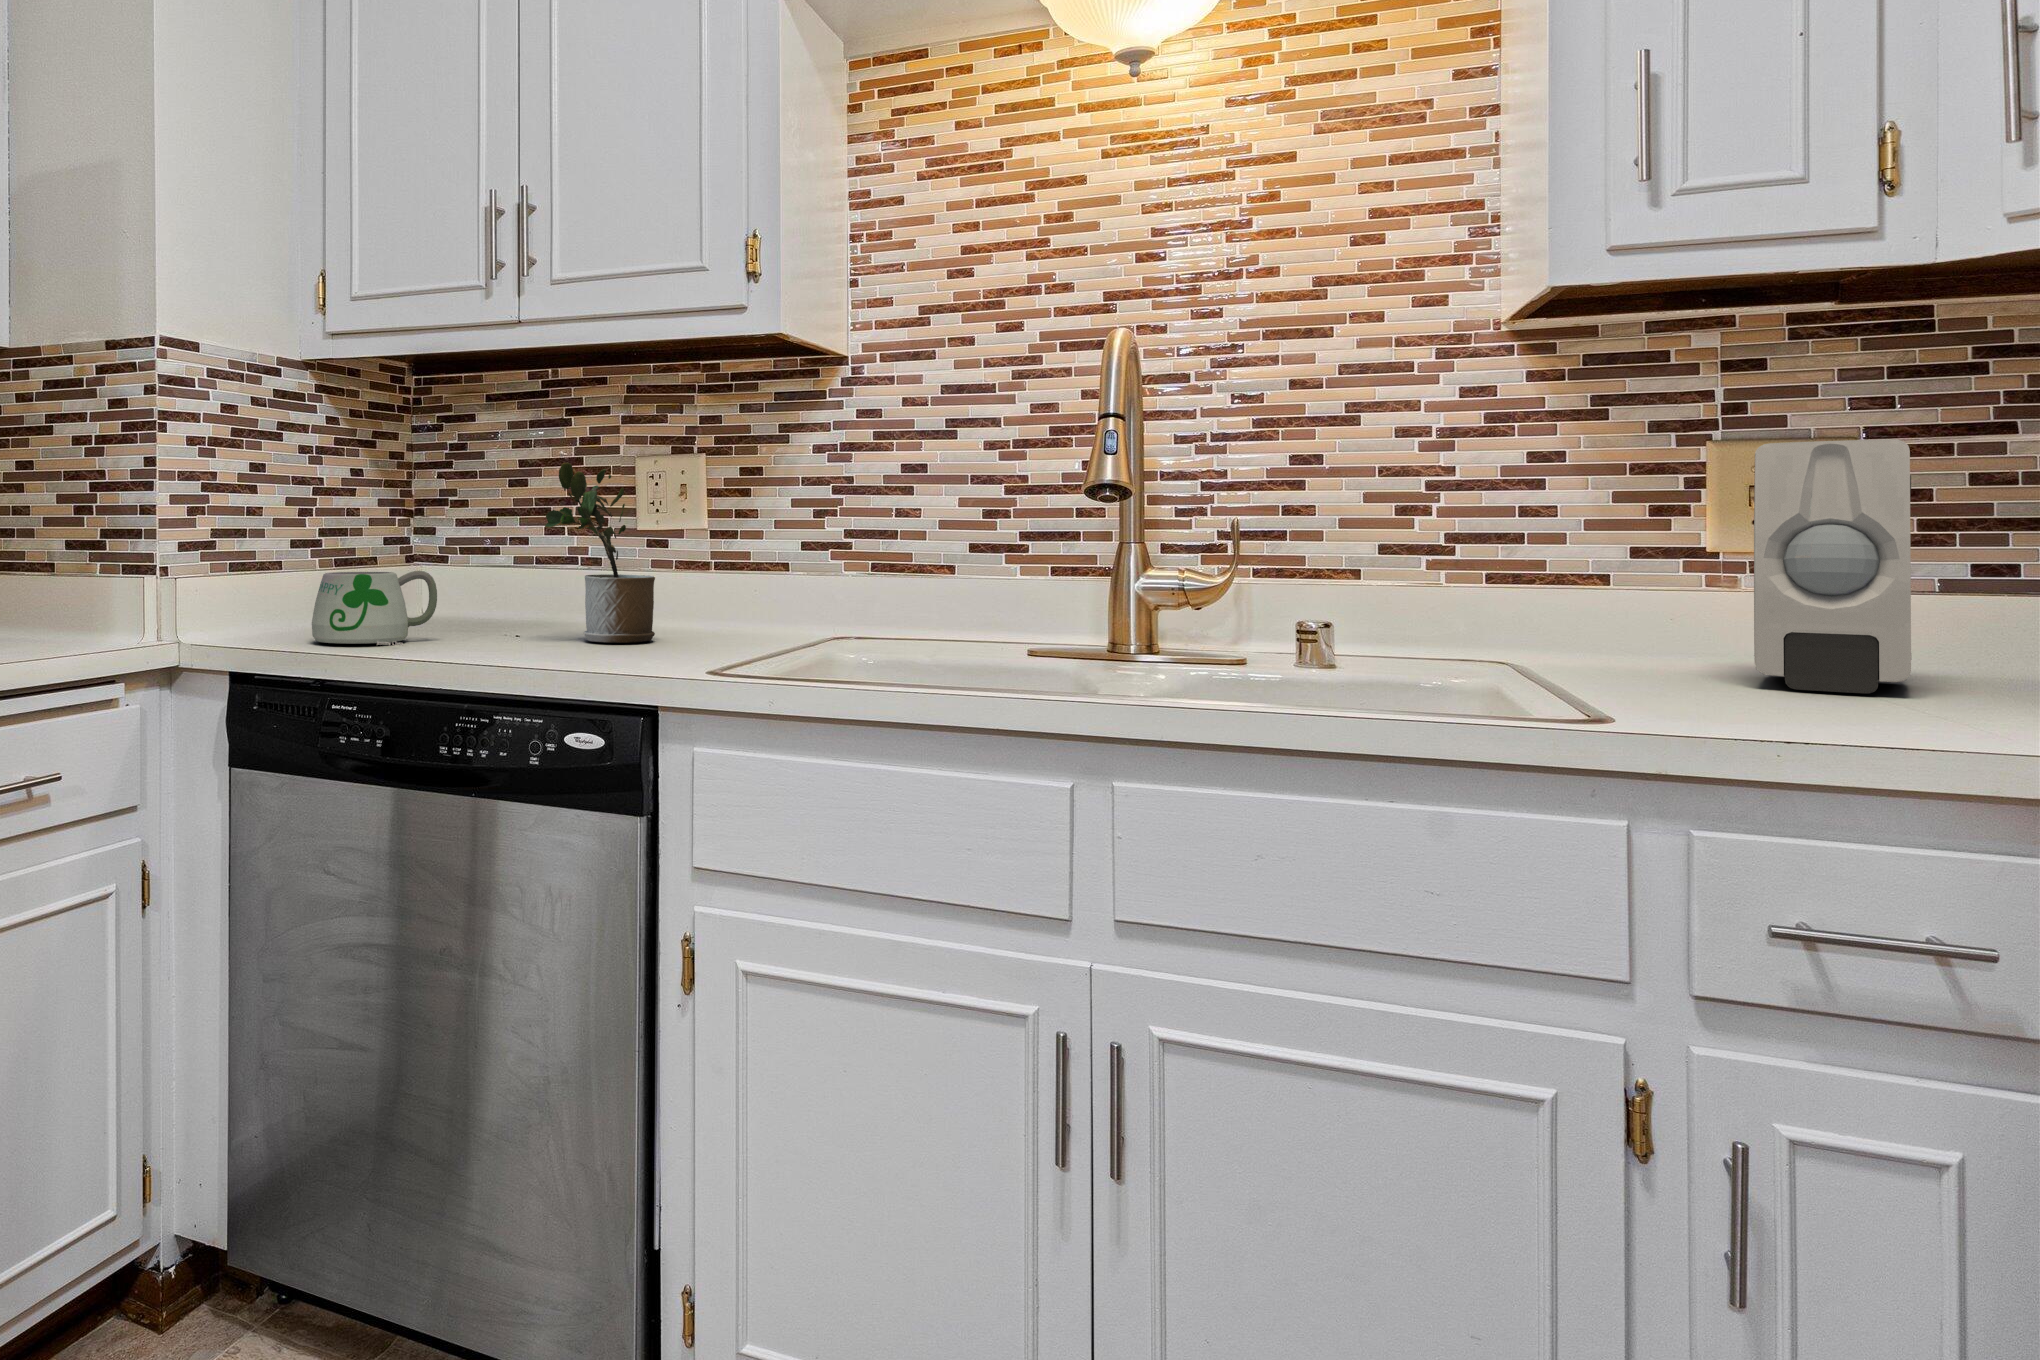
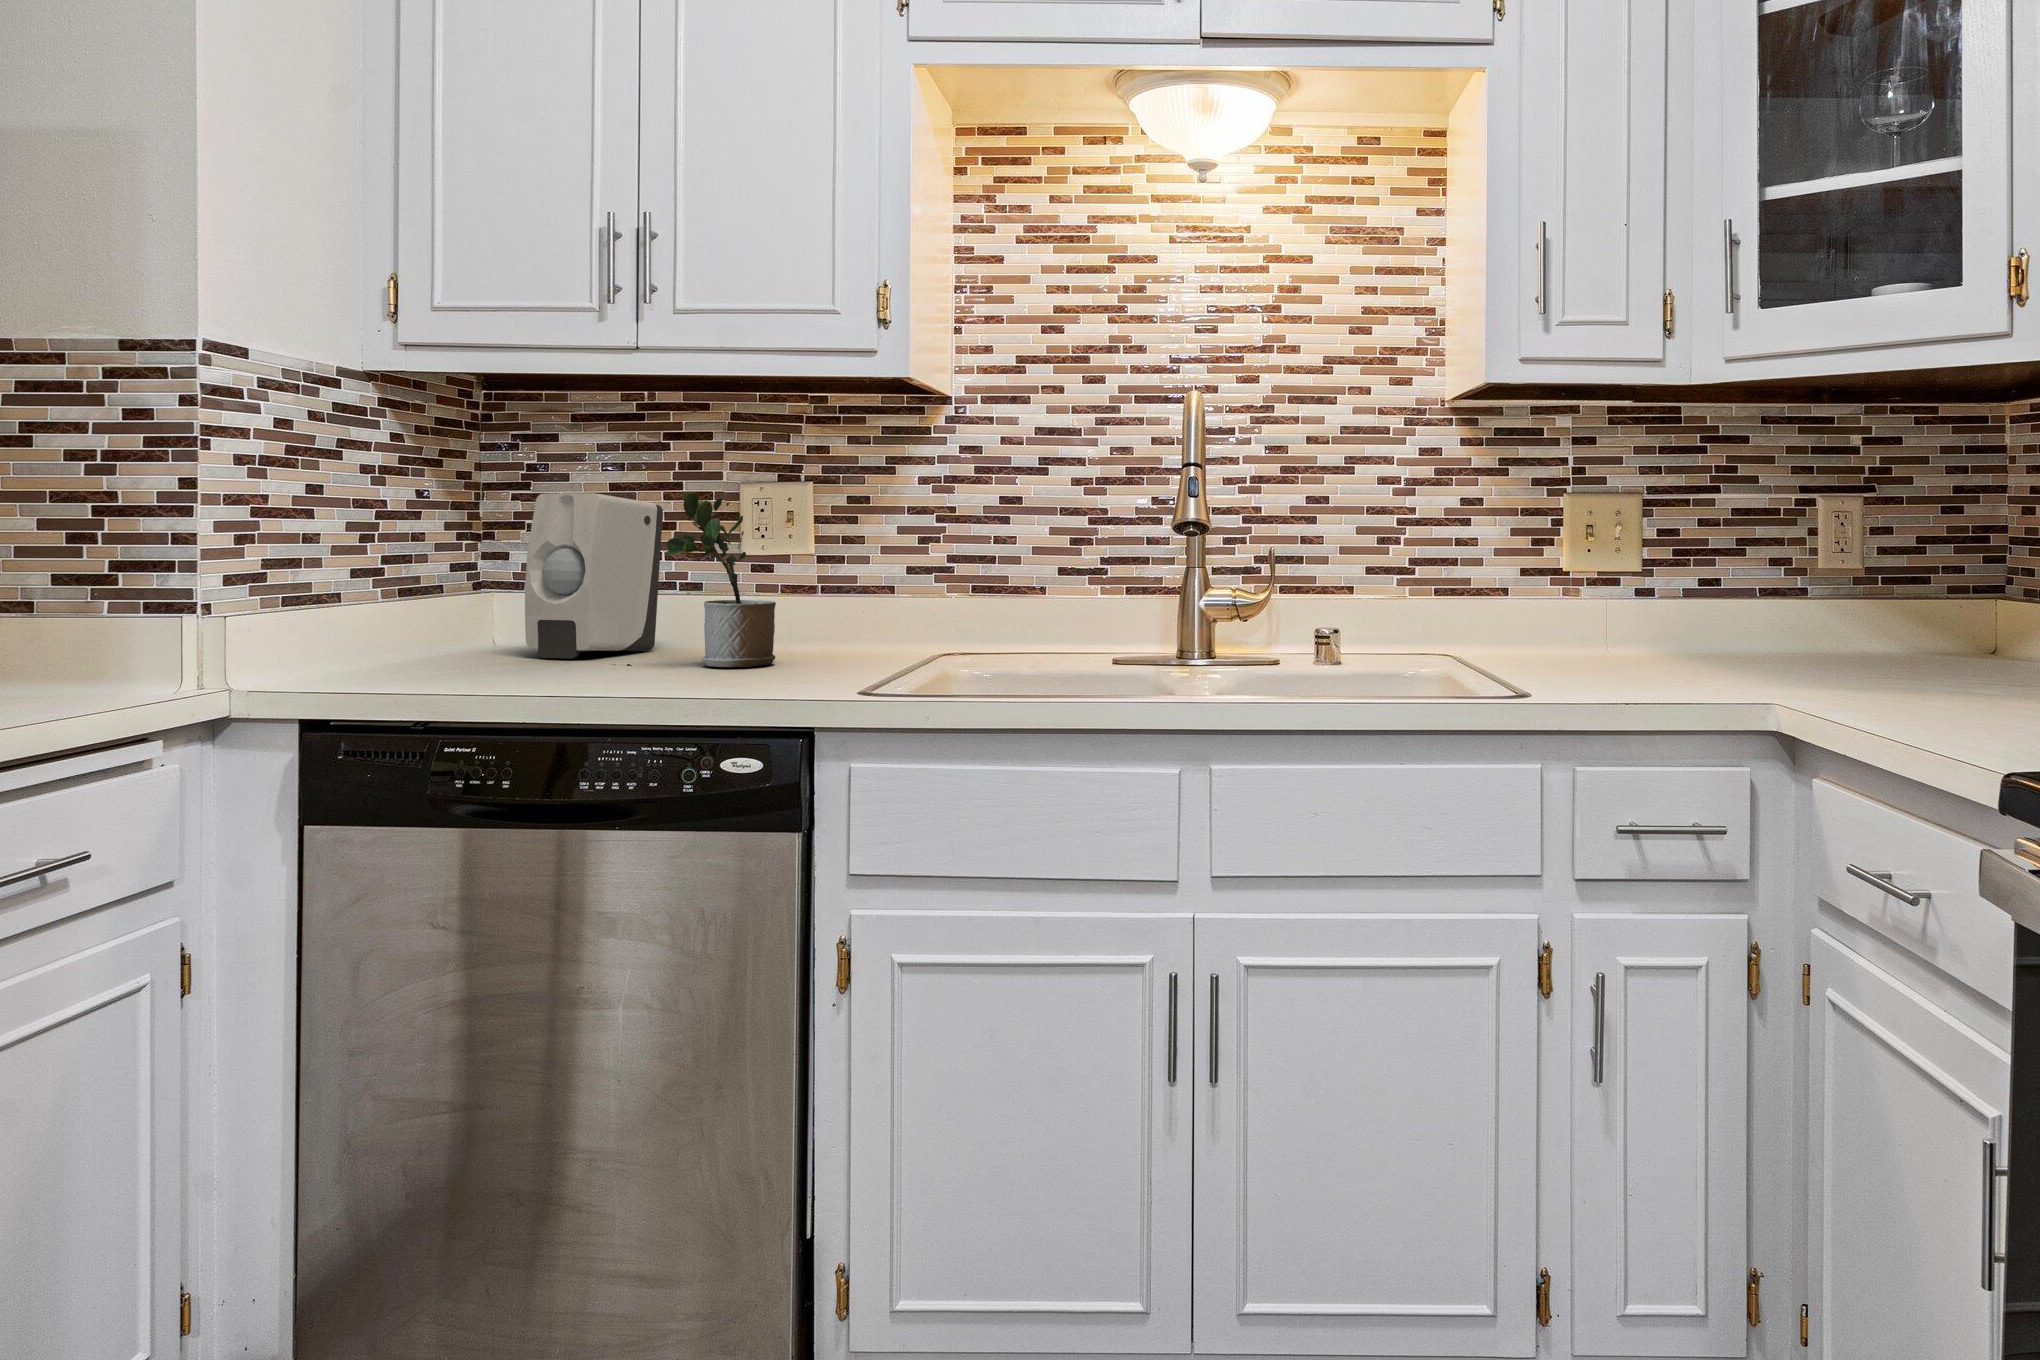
soap dispenser: present [1754,439,1911,693] -> present [525,493,663,658]
mug: present [312,571,437,646] -> none [393,600,542,680]

